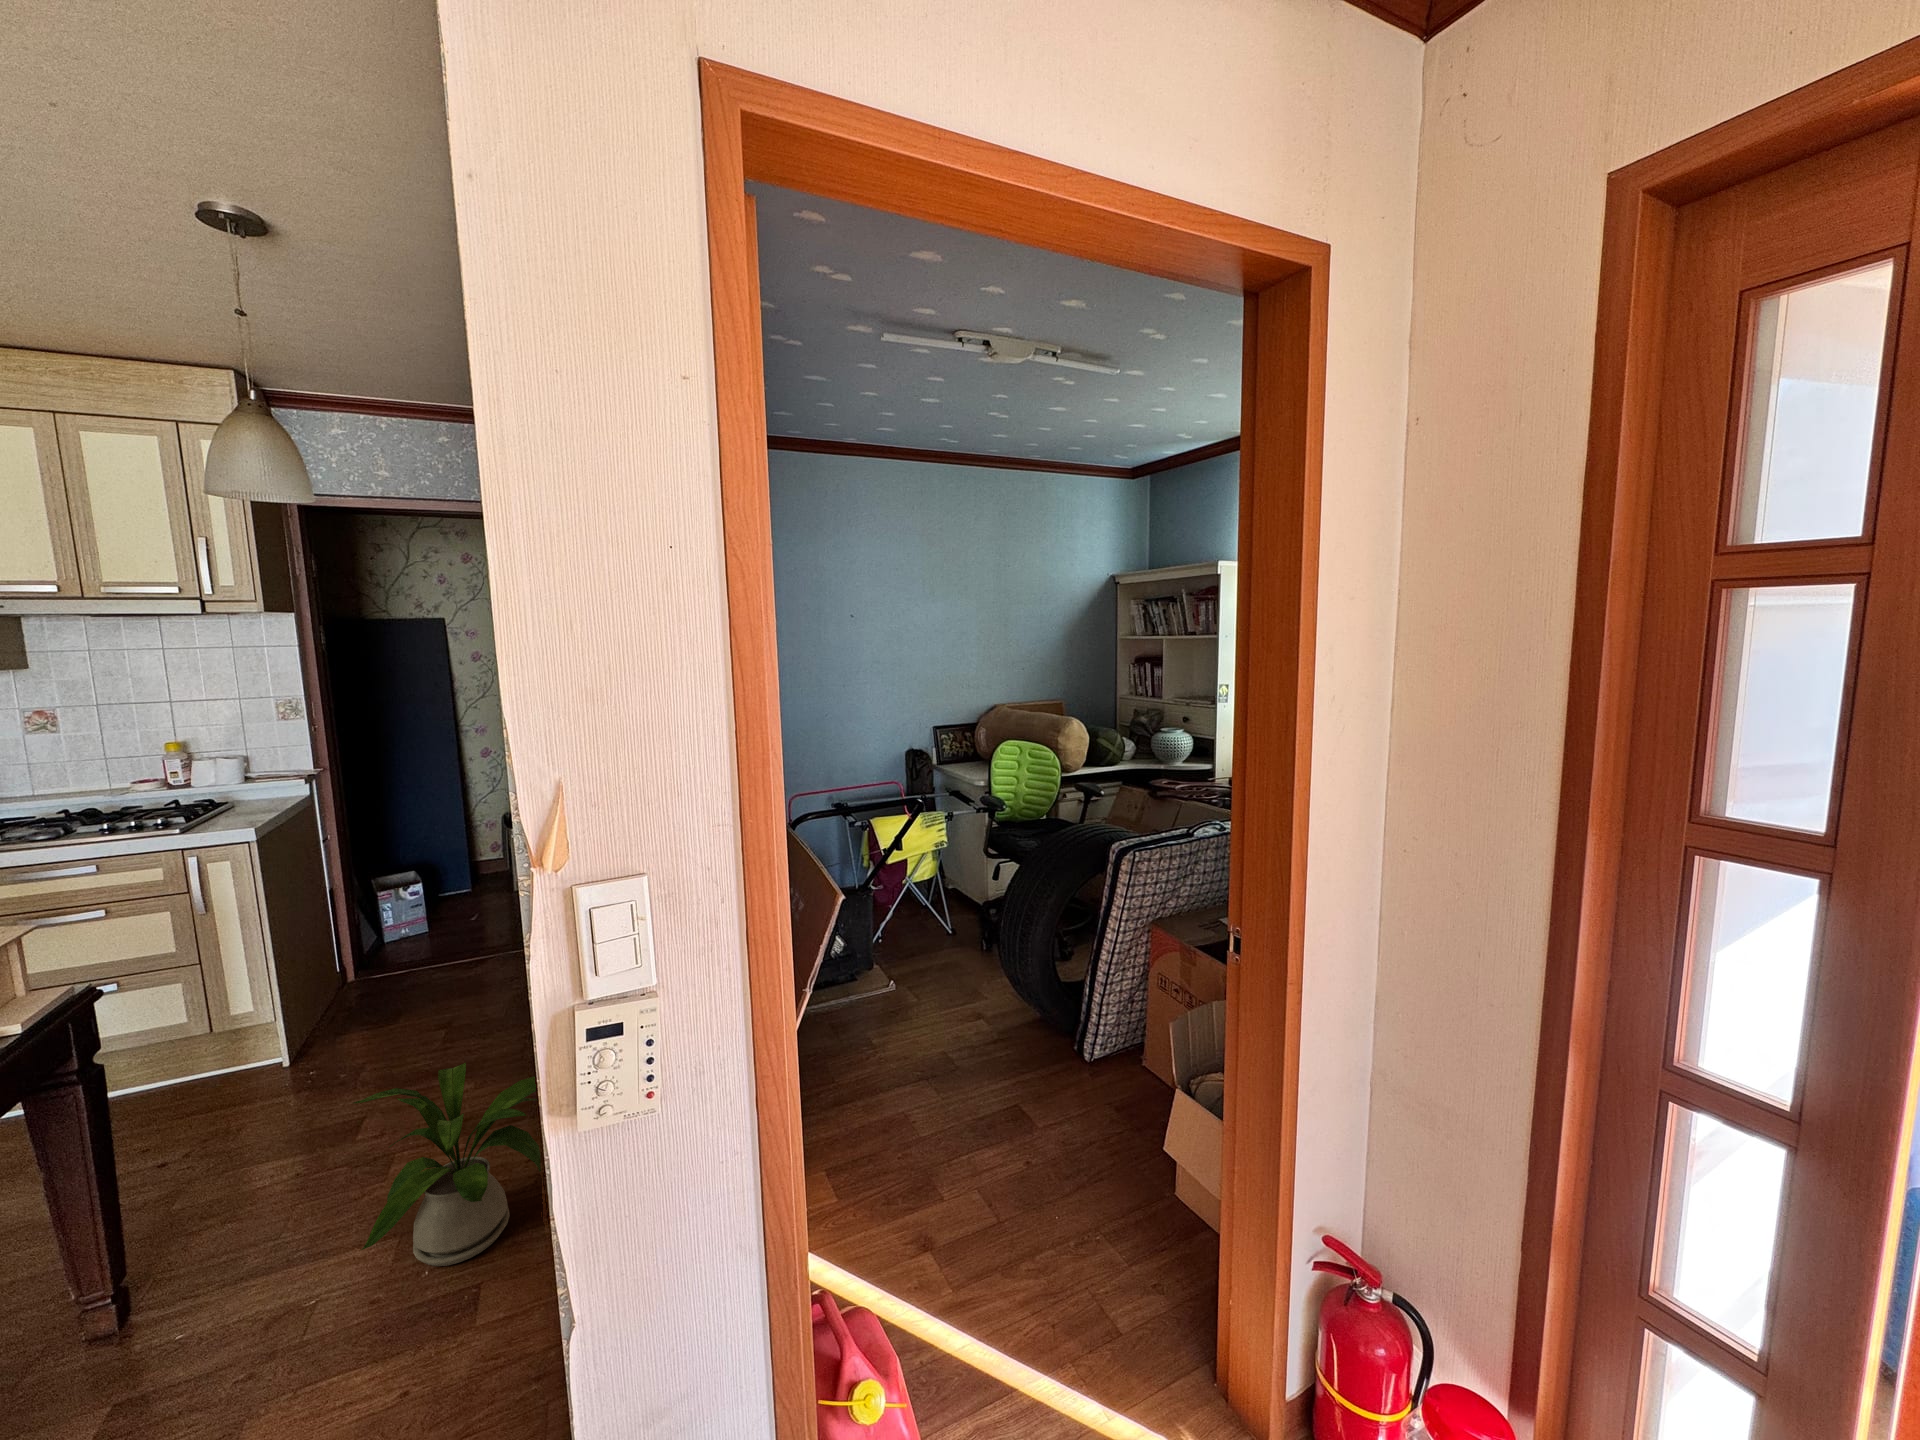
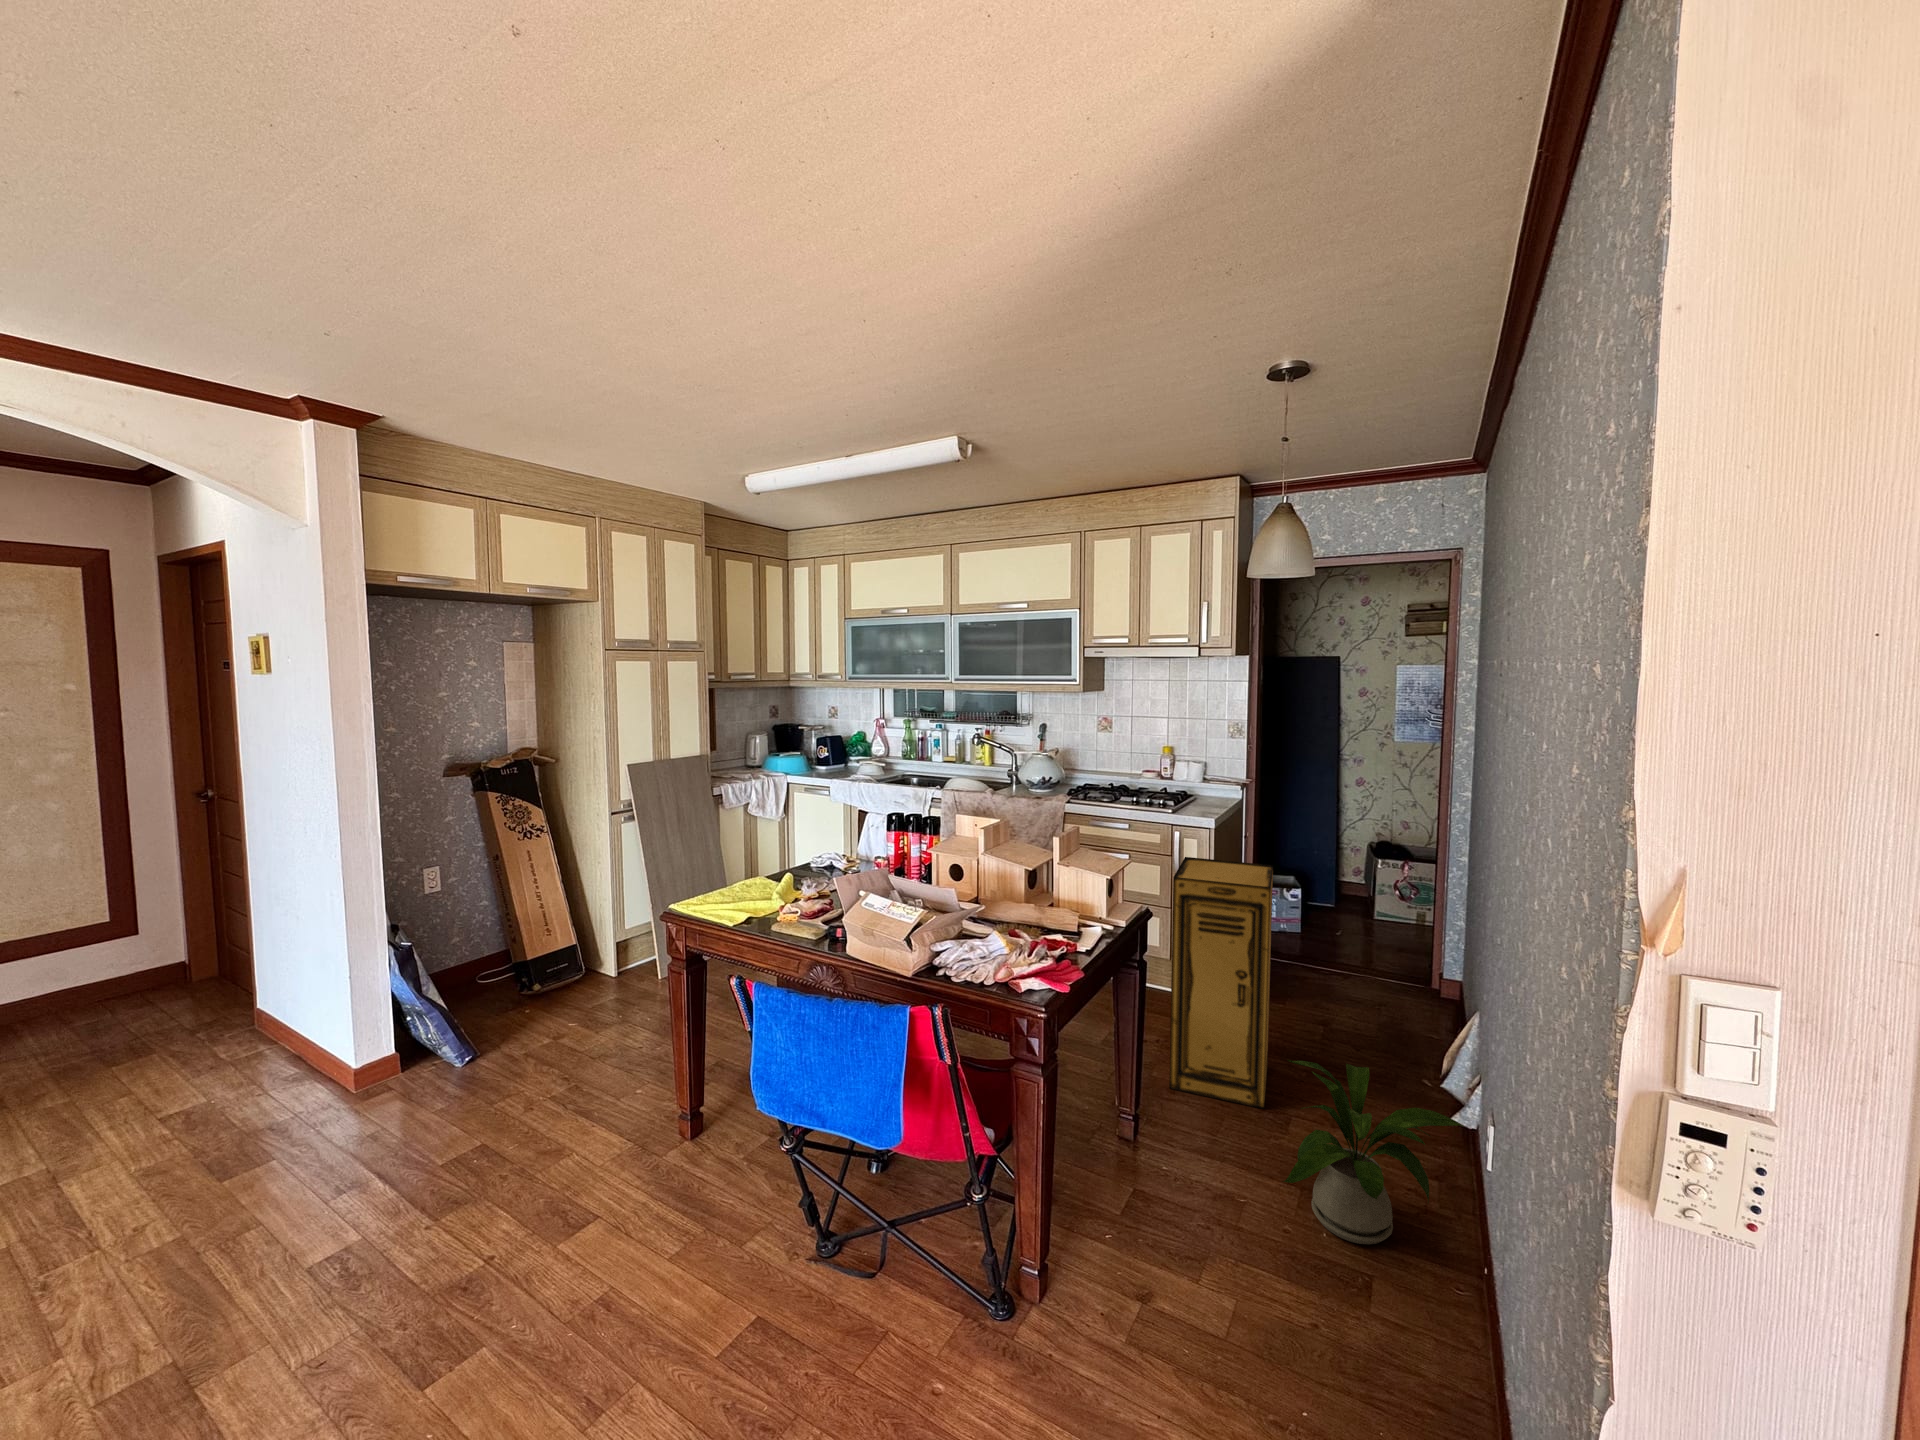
storage cabinet: none [161,869,369,1215] -> present [1169,857,1273,1109]

